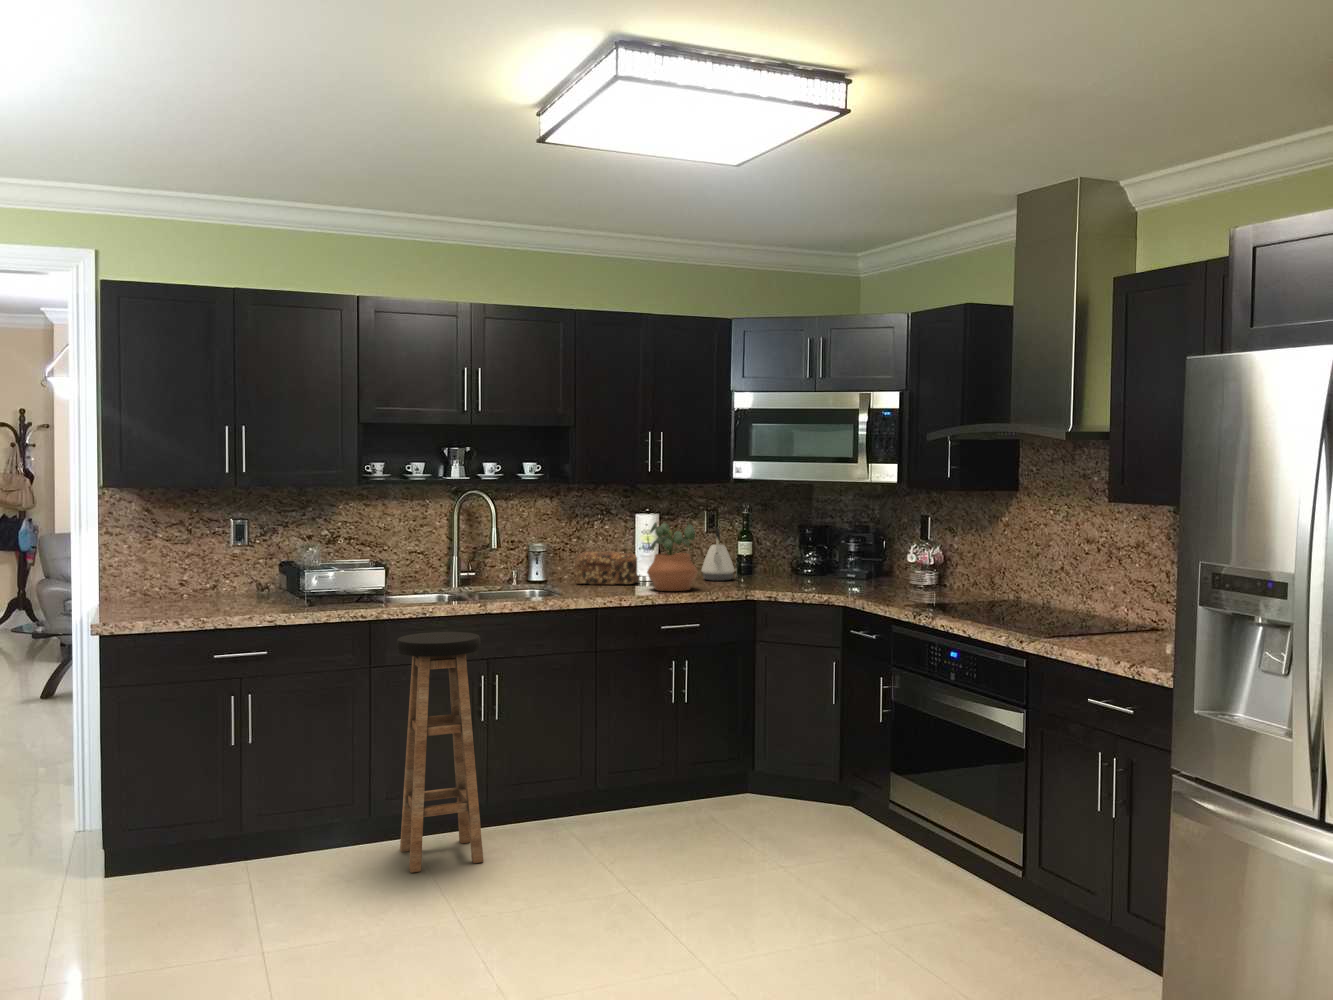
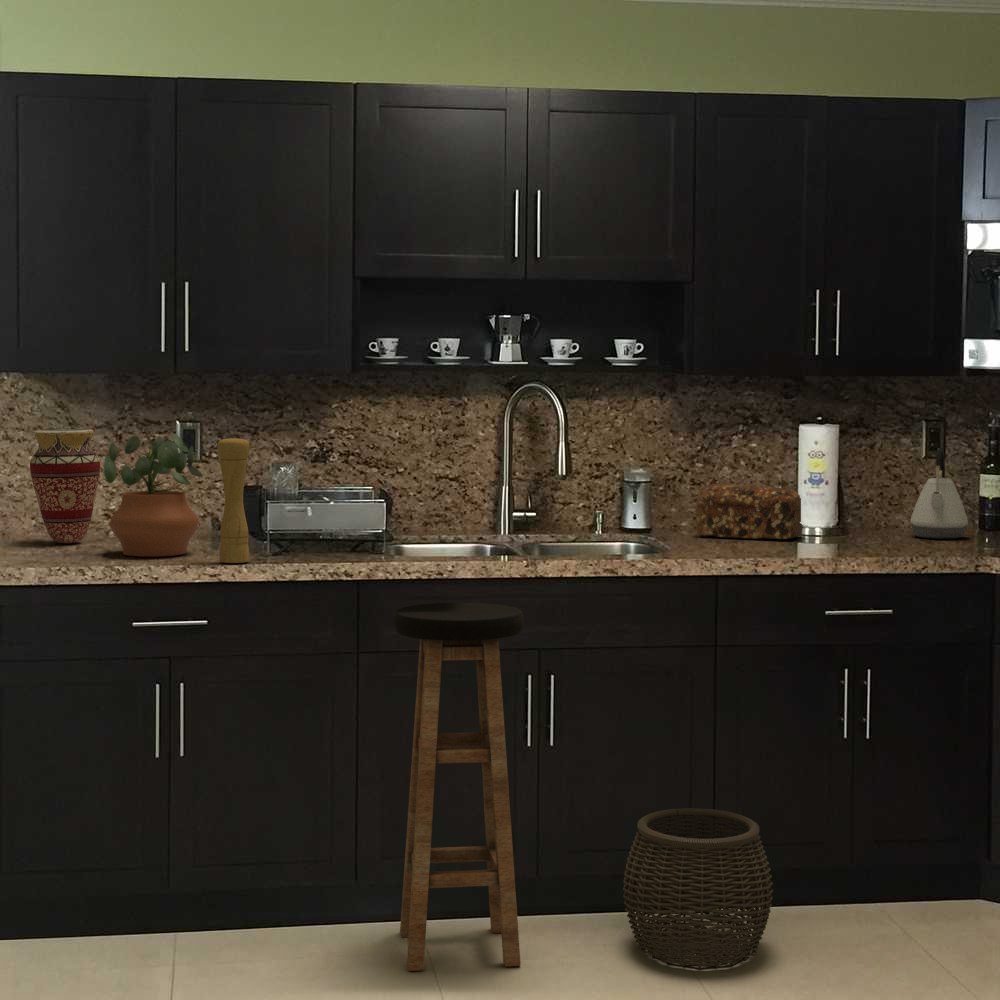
potted plant: present [647,523,698,591] -> present [104,434,203,557]
vase: none [127,526,179,604] -> present [30,429,100,543]
pepper mill: none [273,529,295,613] -> present [217,436,250,563]
woven basket: none [545,753,637,852] -> present [623,808,773,968]

